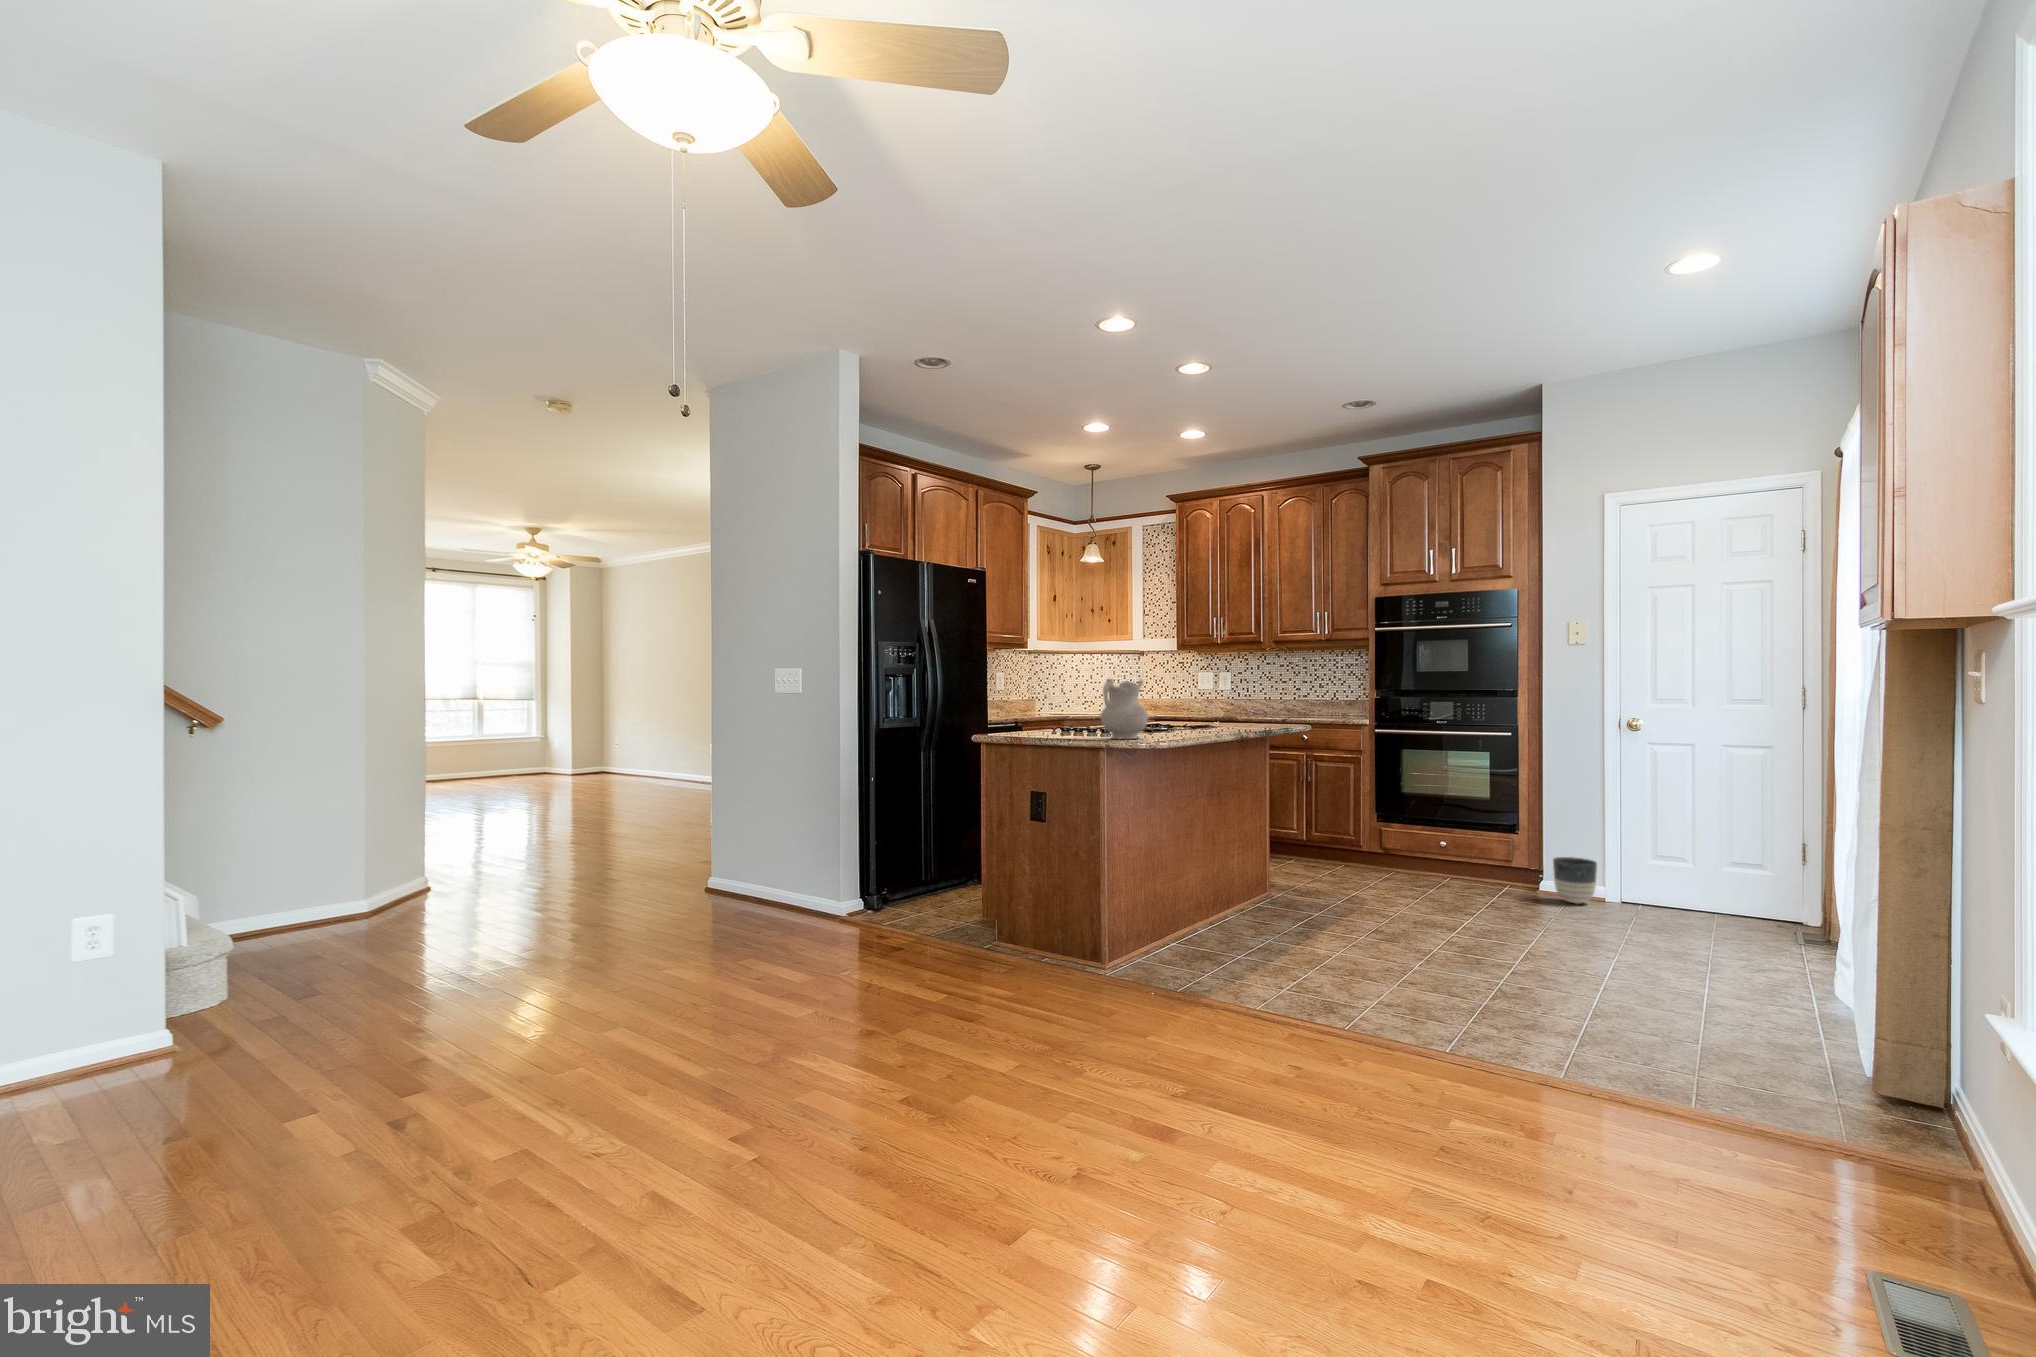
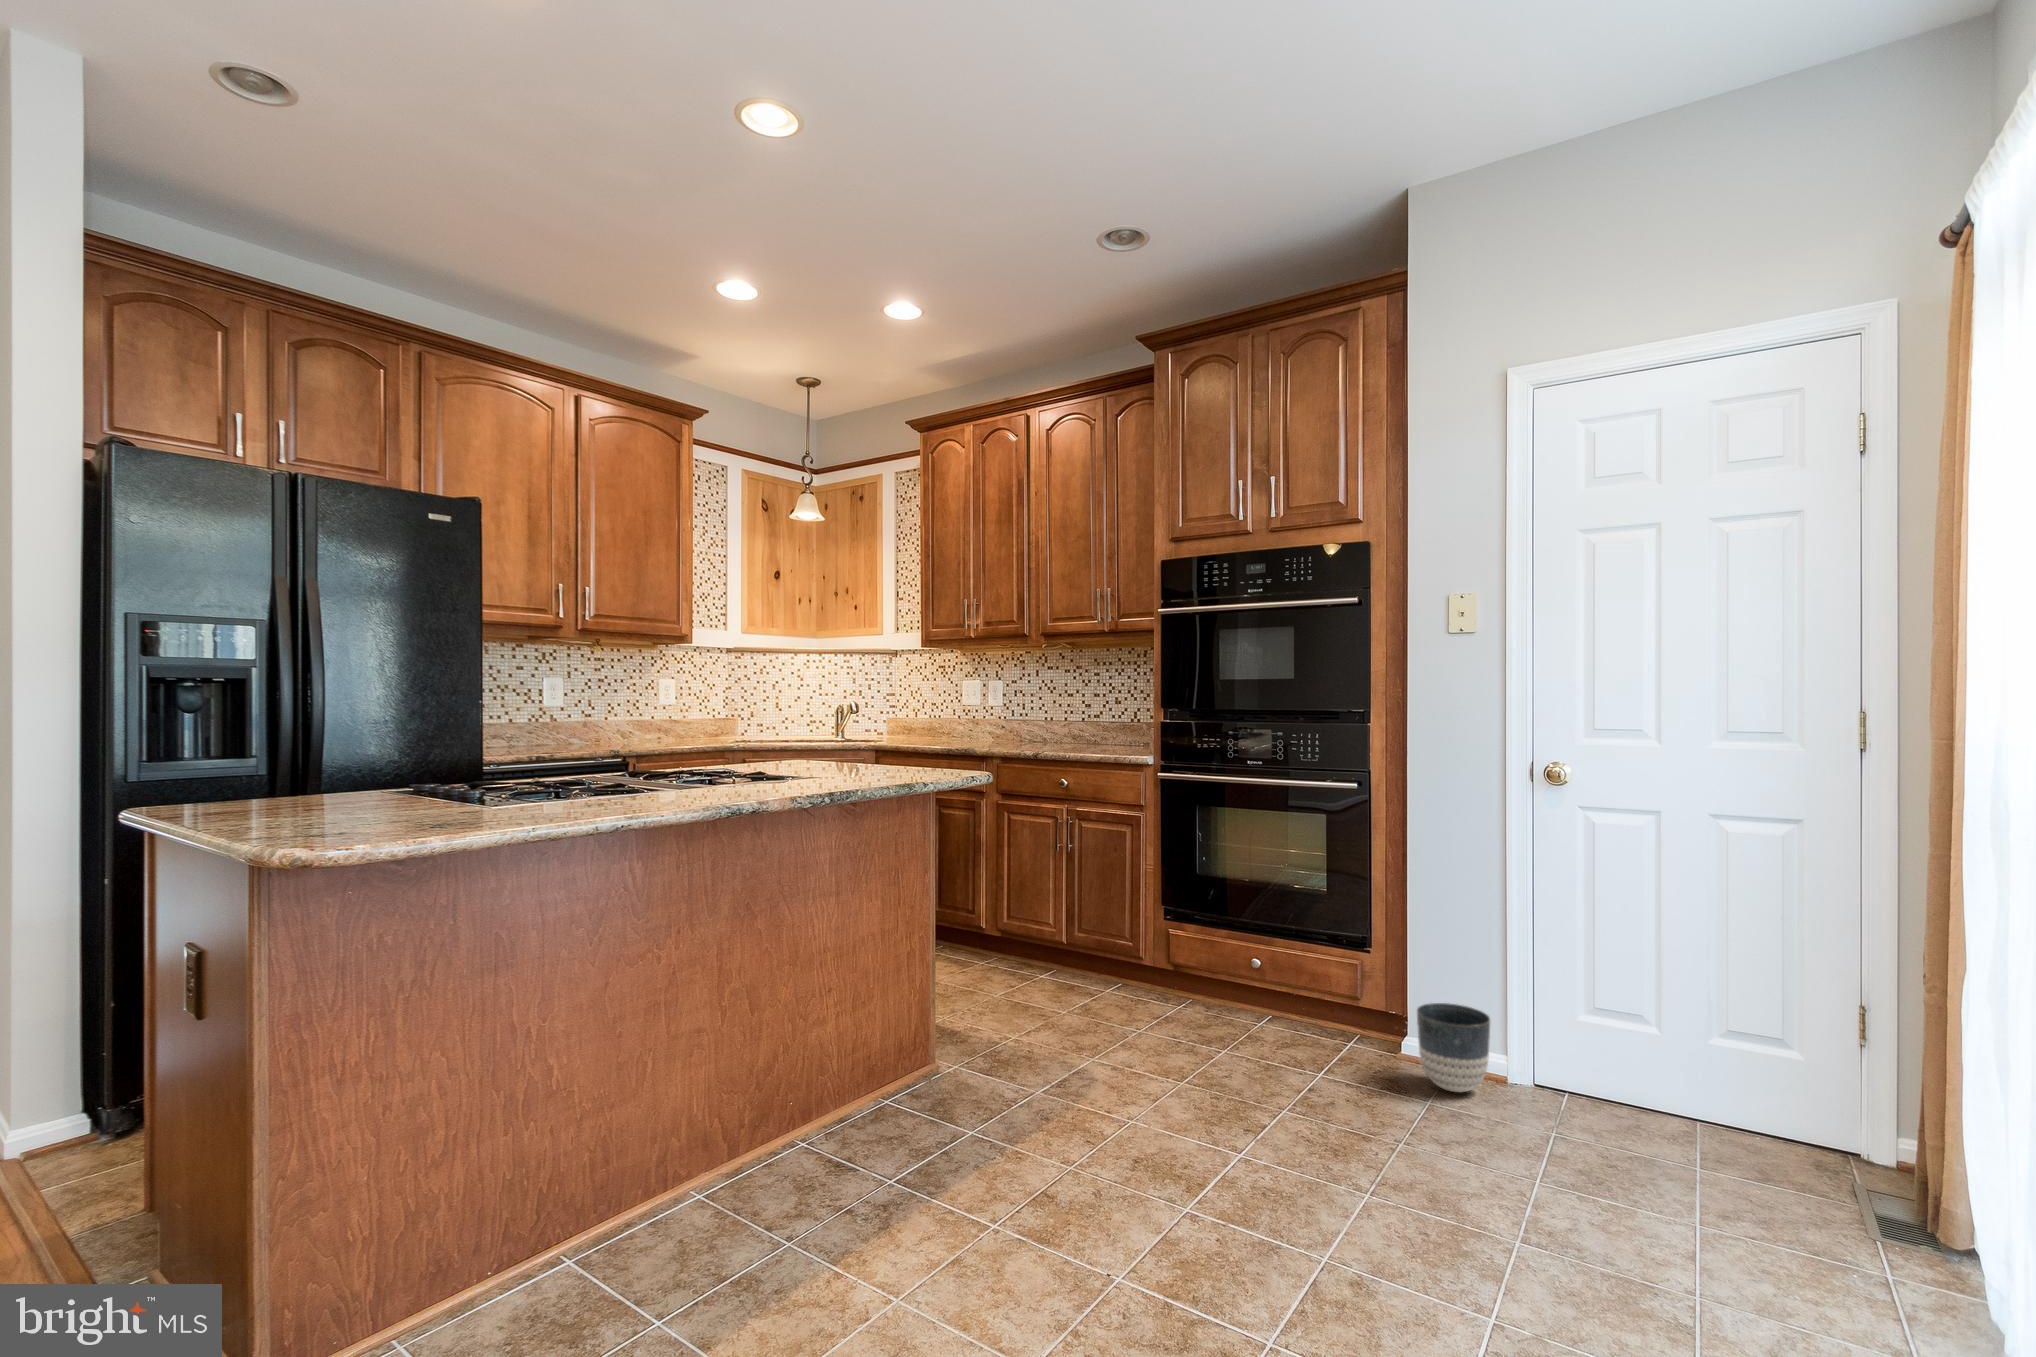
ceramic pitcher: present [1101,679,1148,739] -> none [297,682,447,827]

